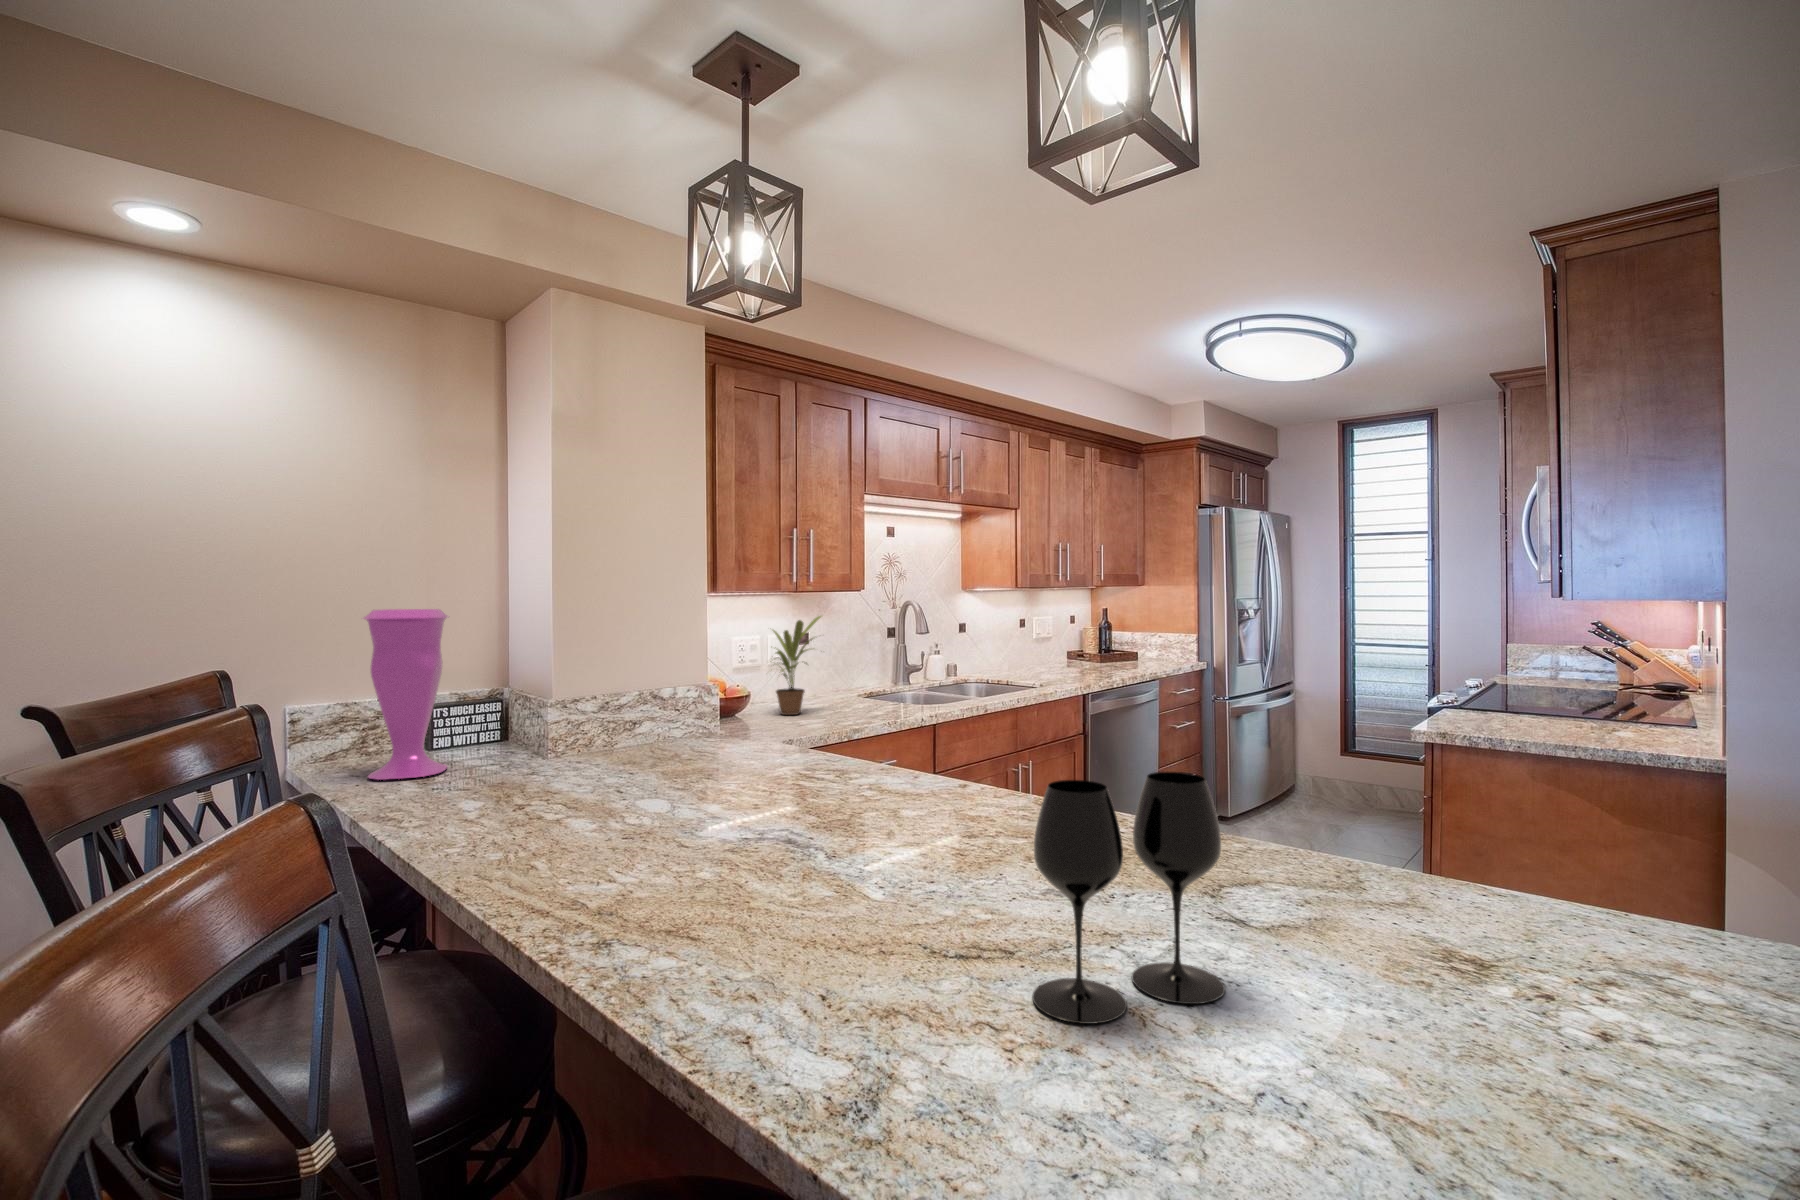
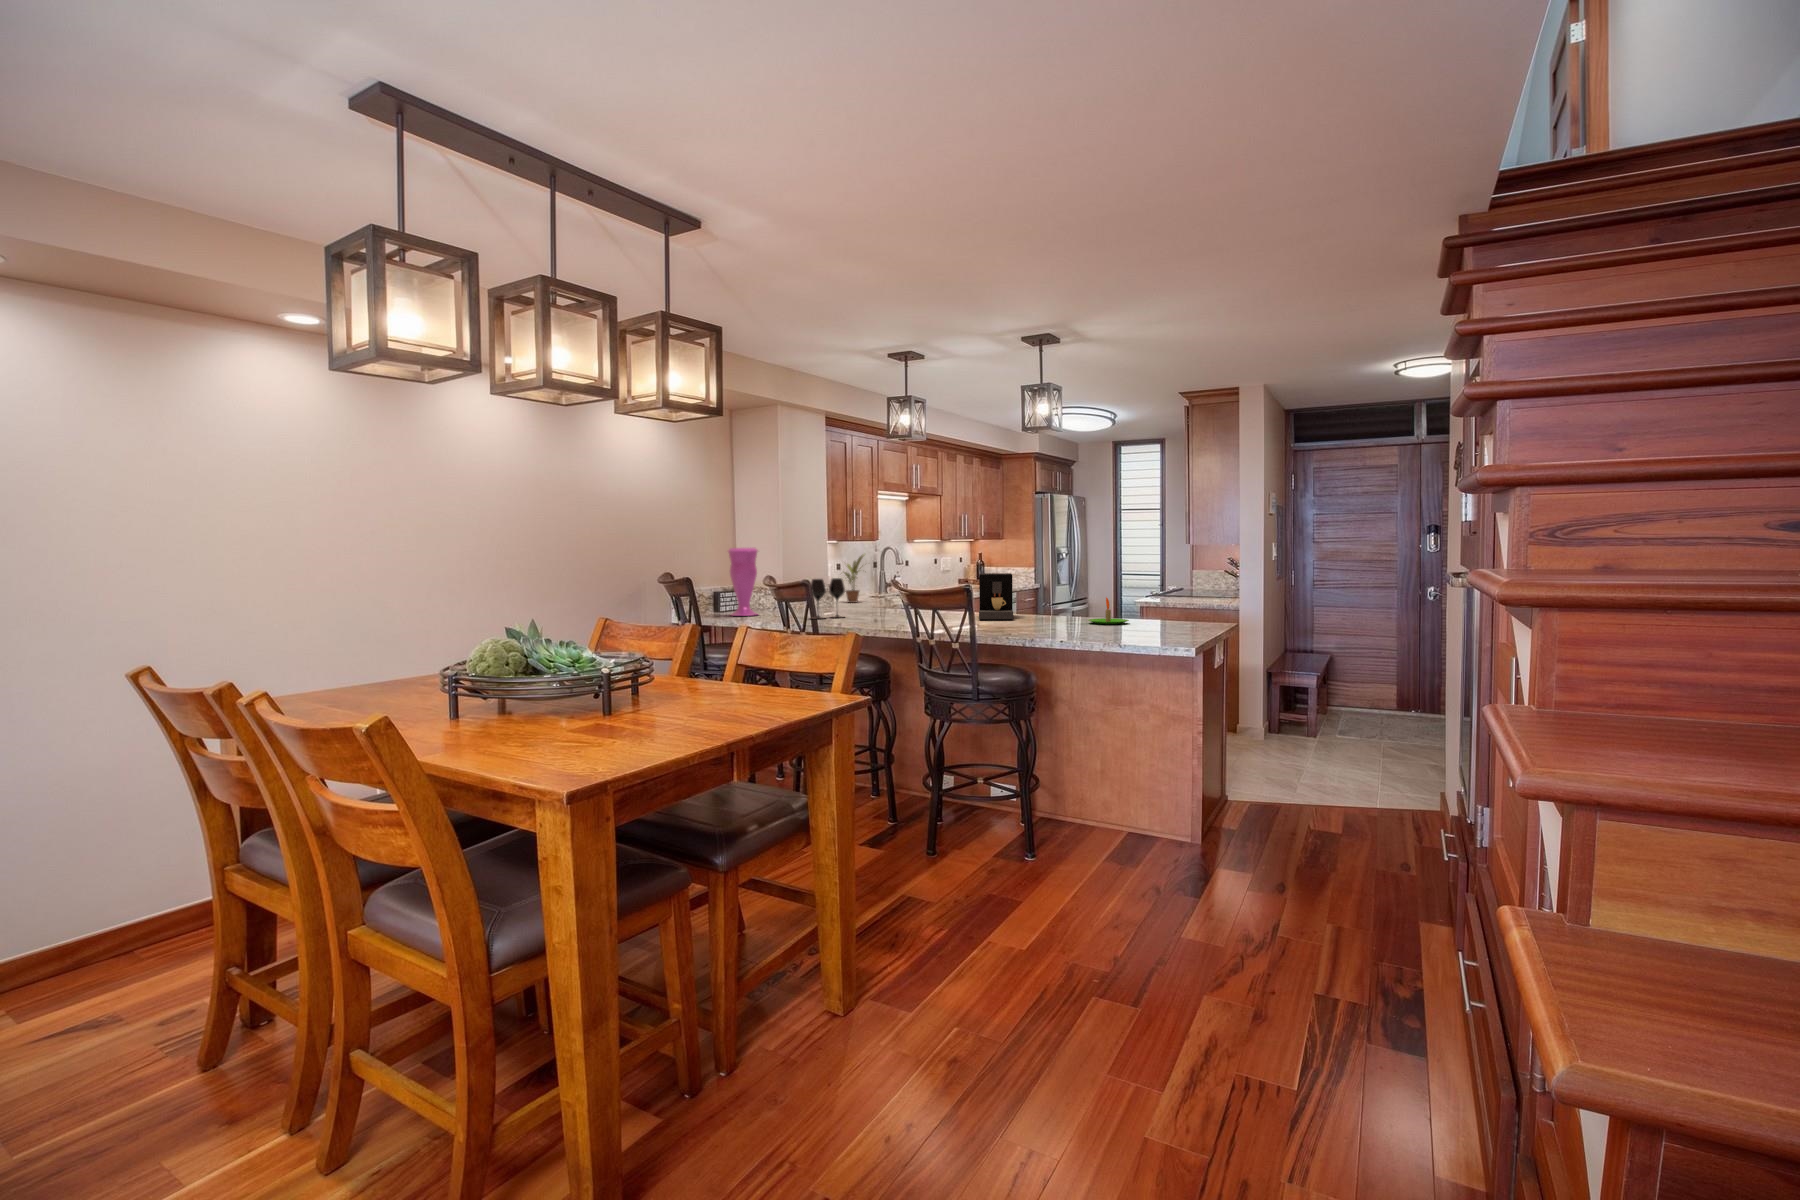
coffee maker: none [889,695,1051,899] -> present [979,573,1013,619]
wine glass: present [1032,772,1225,1024] -> present [811,578,845,619]
candle: none [1336,887,1591,1069] -> present [1088,597,1129,624]

